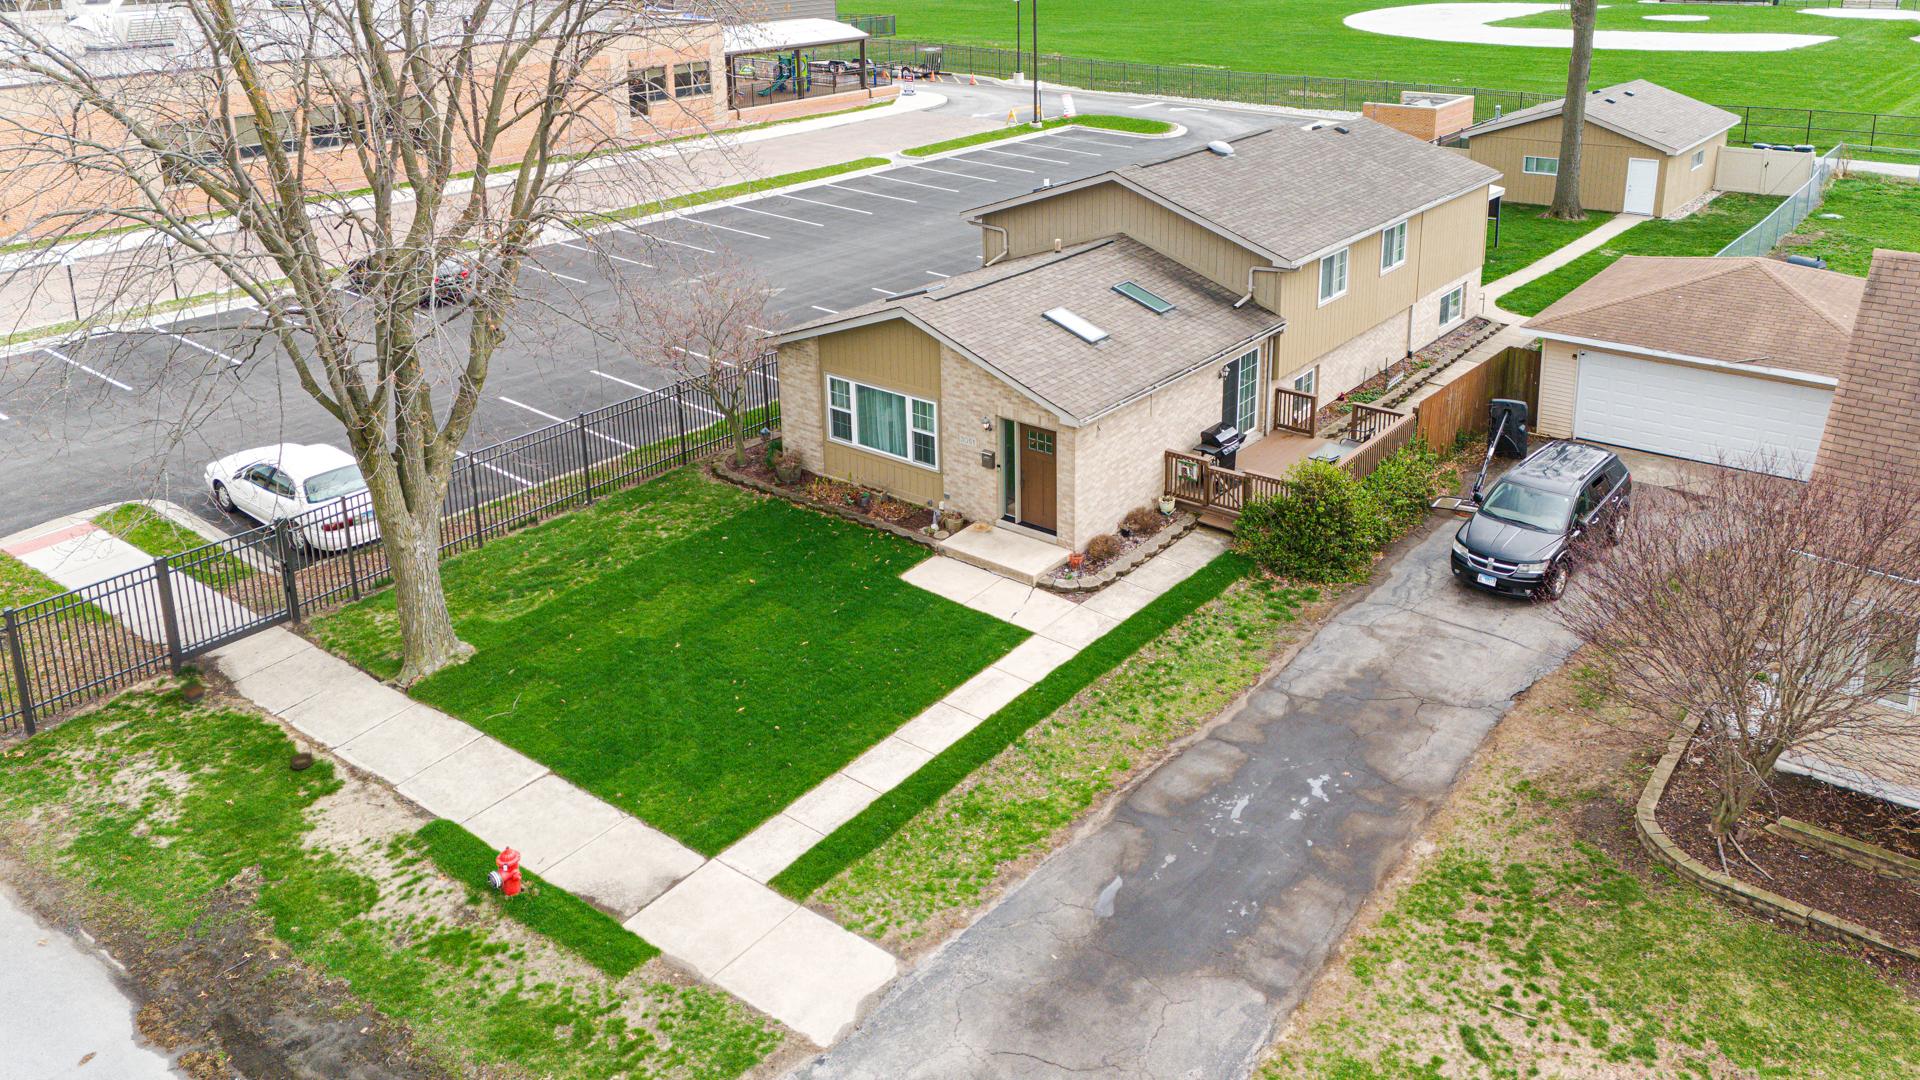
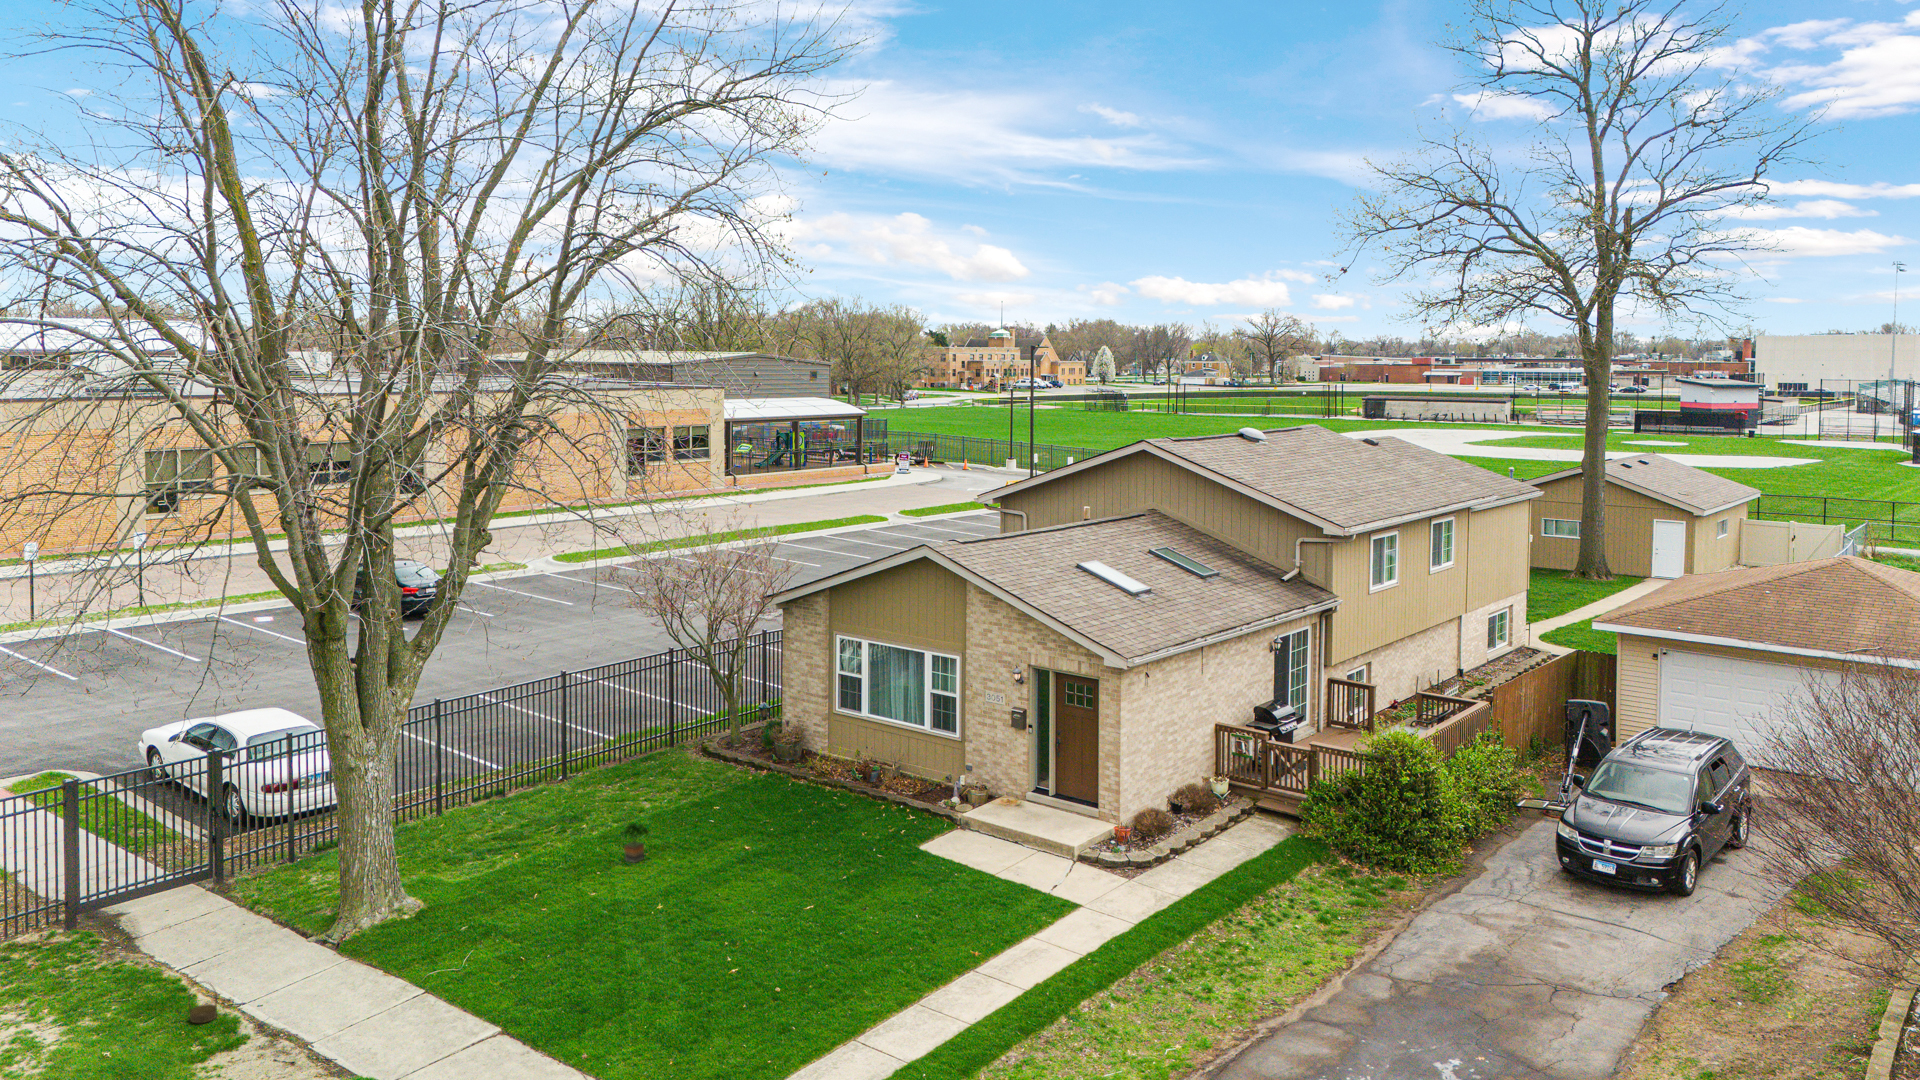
potted tree: present [175,664,205,703] -> present [621,823,649,863]

